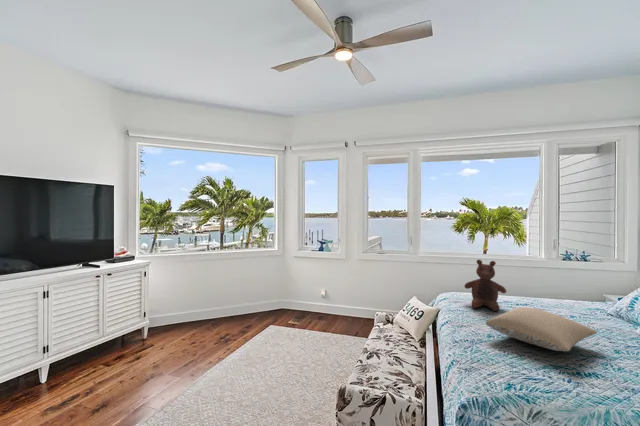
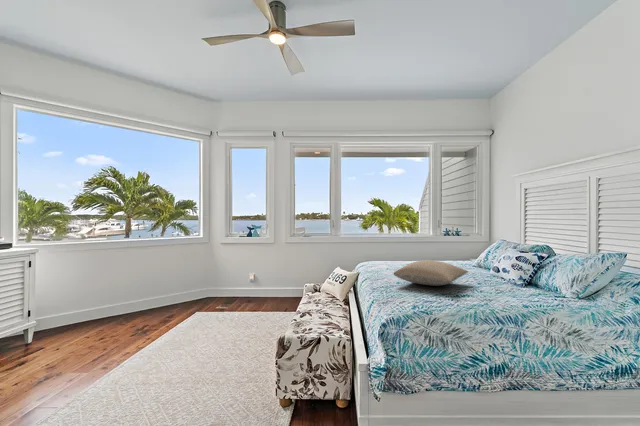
stuffed bear: present [465,260,506,311] -> none [374,231,406,271]

